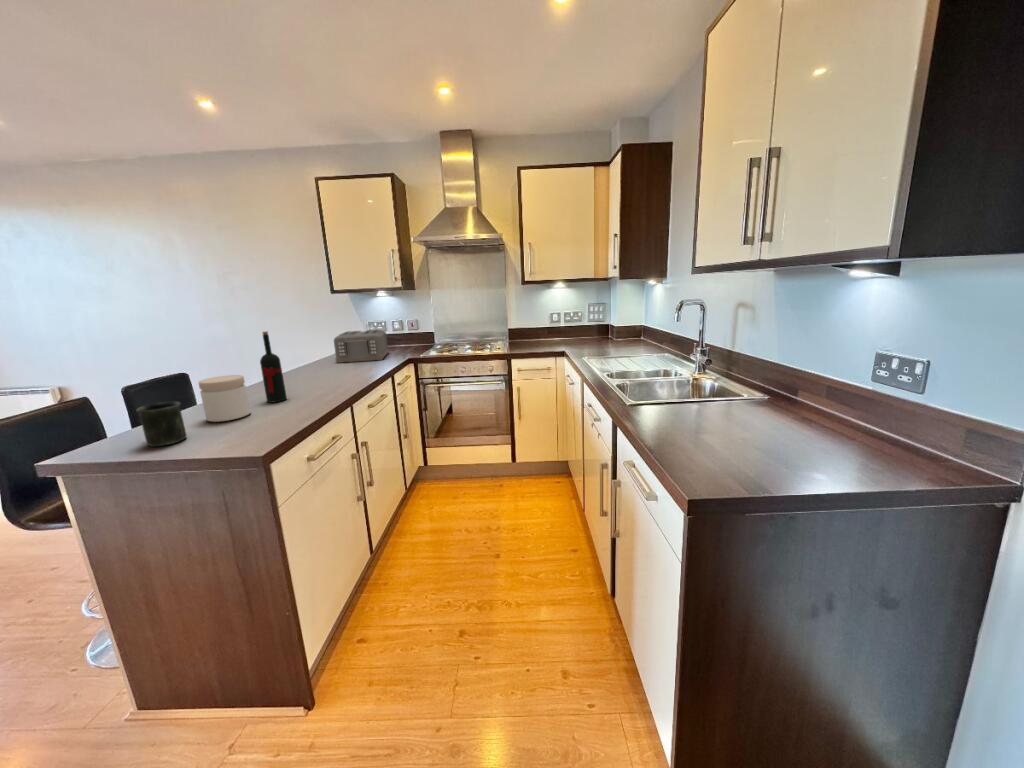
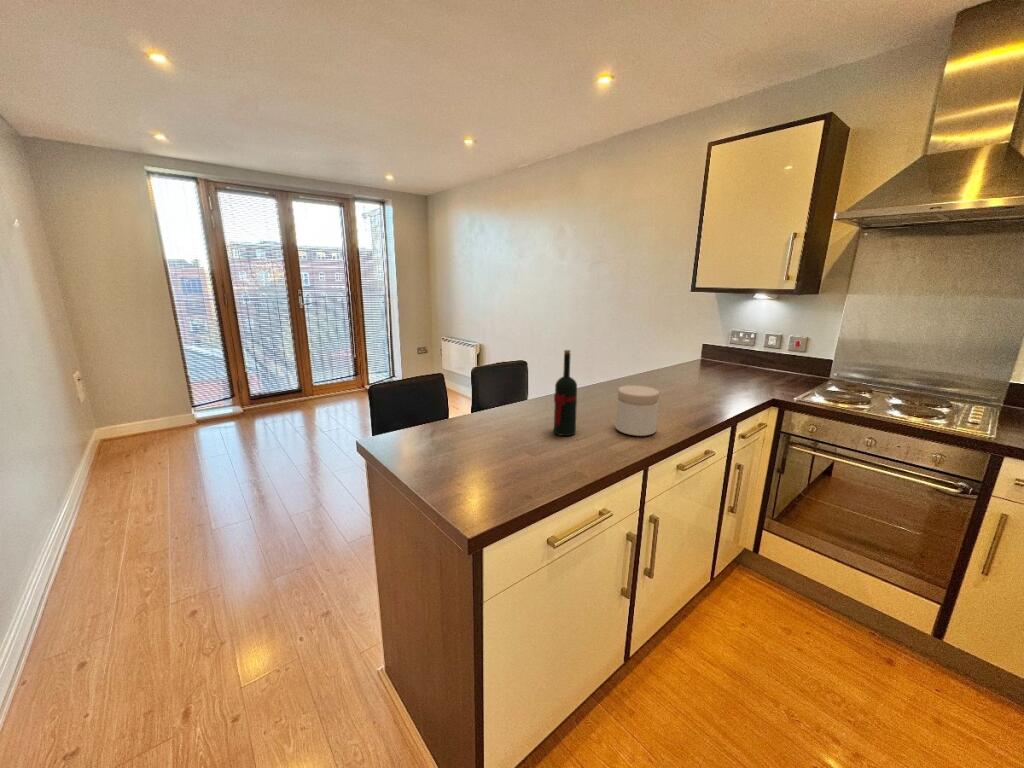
toaster: present [334,330,388,363] -> none [669,343,750,392]
jar: present [199,375,250,422] -> present [615,385,659,436]
mug: present [136,401,187,446] -> none [415,419,452,468]

